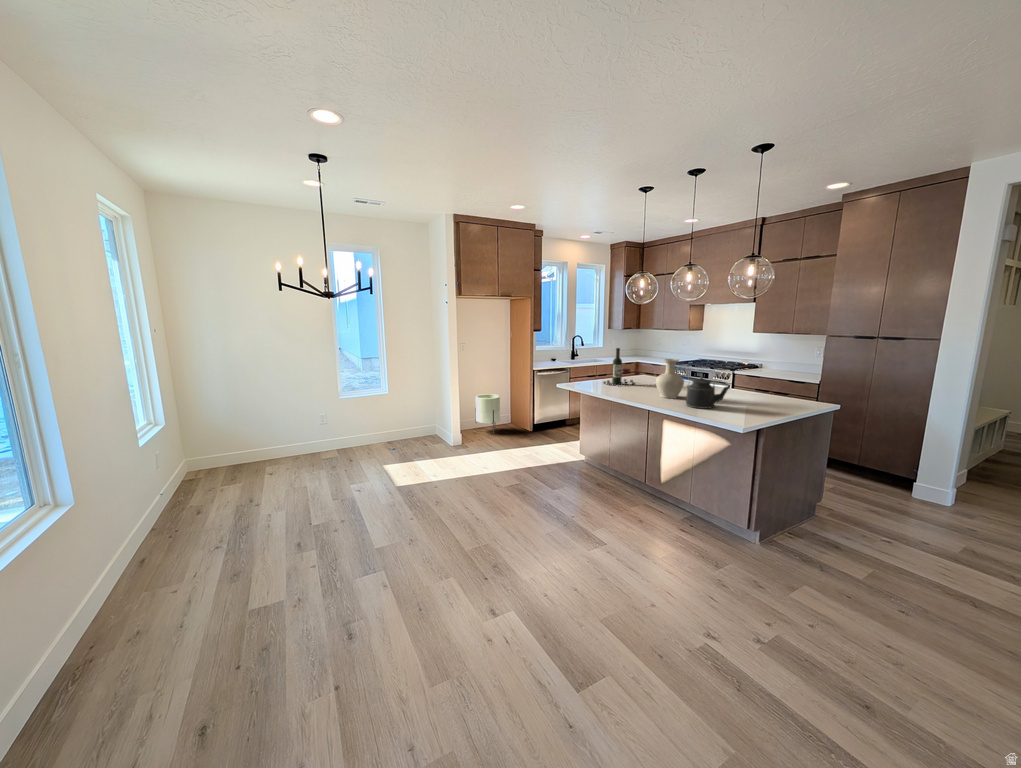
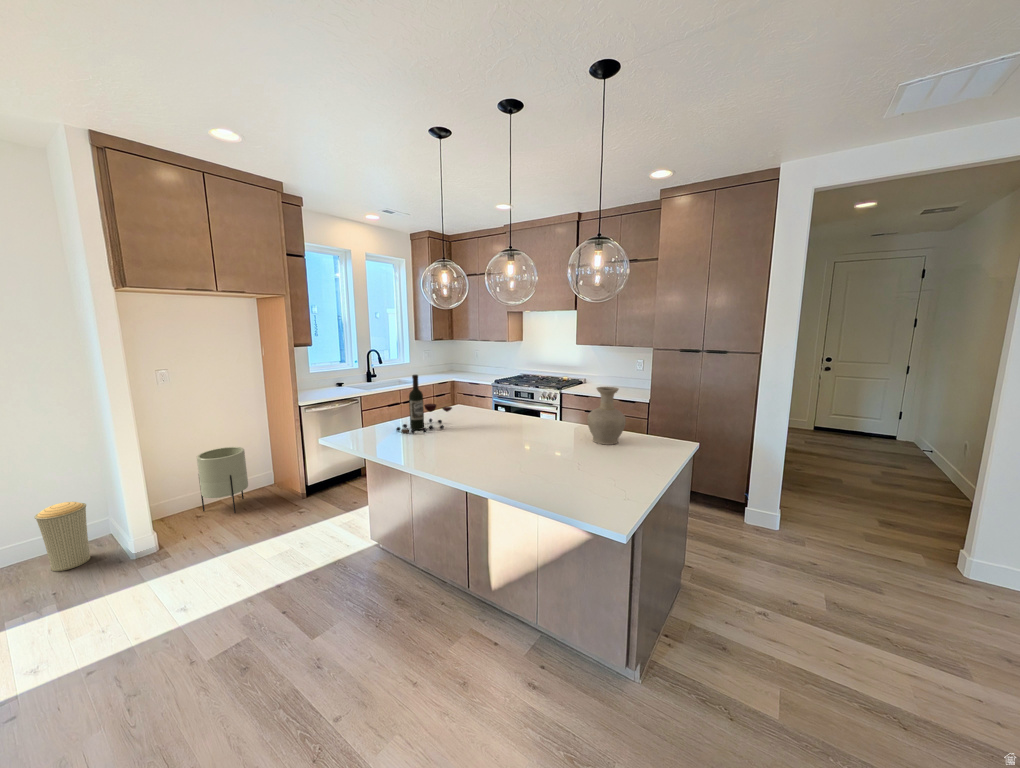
vase: present [656,359,684,398] -> present [587,387,626,445]
kettle: present [686,369,730,409] -> none [520,415,584,483]
trash can: none [414,411,433,446] -> present [34,502,91,571]

